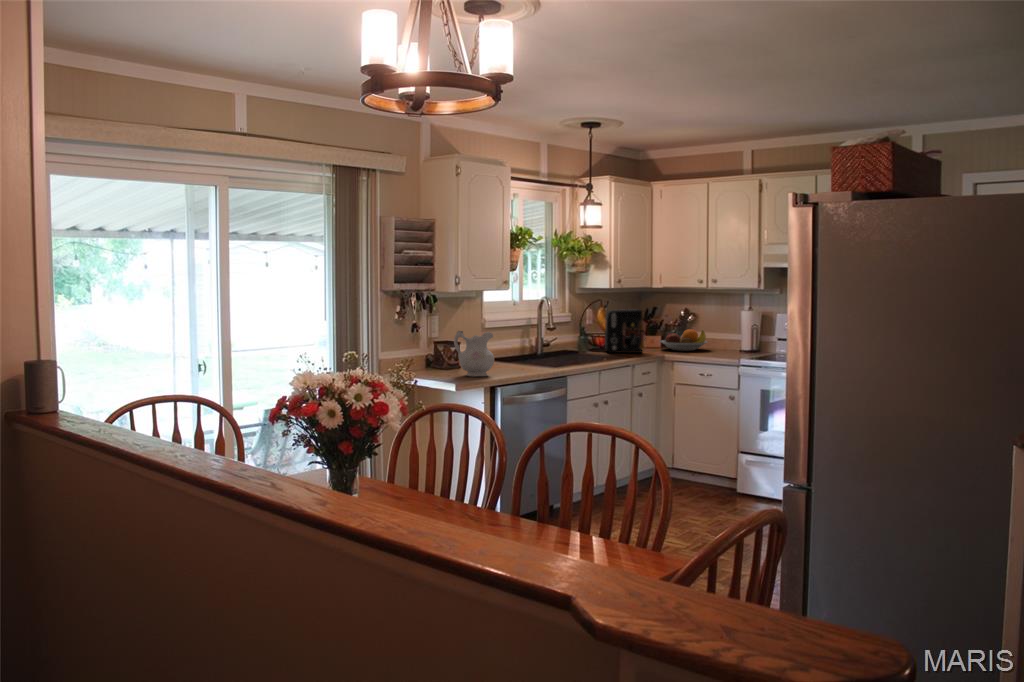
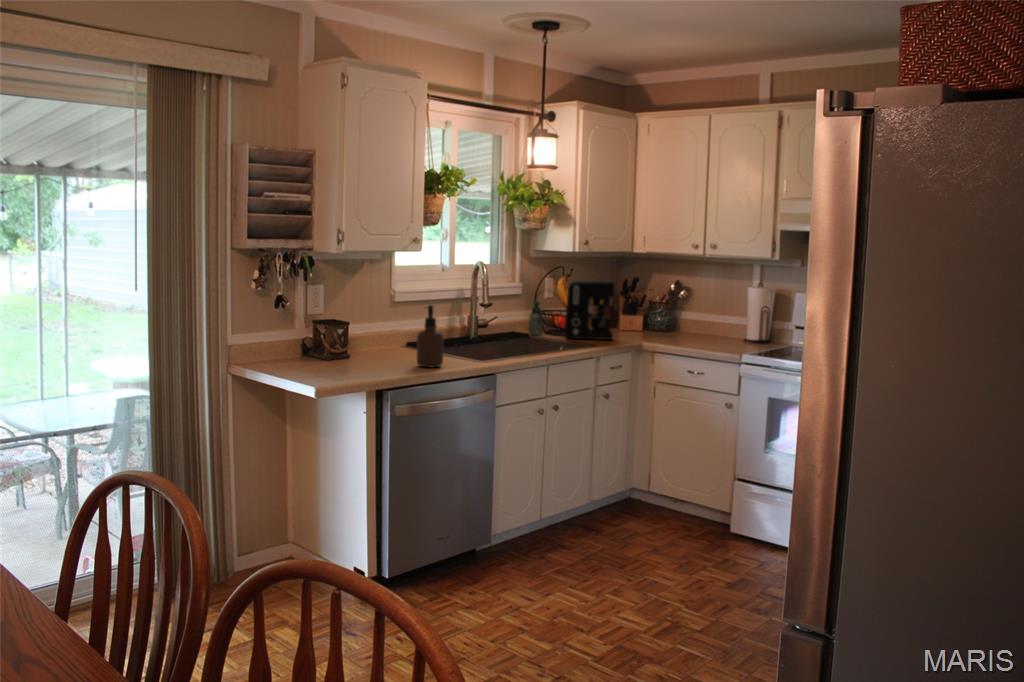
soap dispenser: none [512,327,531,372] -> present [417,305,444,367]
fruit bowl: present [660,329,708,351] -> none [639,309,703,338]
ceramic pitcher: present [454,331,494,377] -> none [329,308,386,374]

